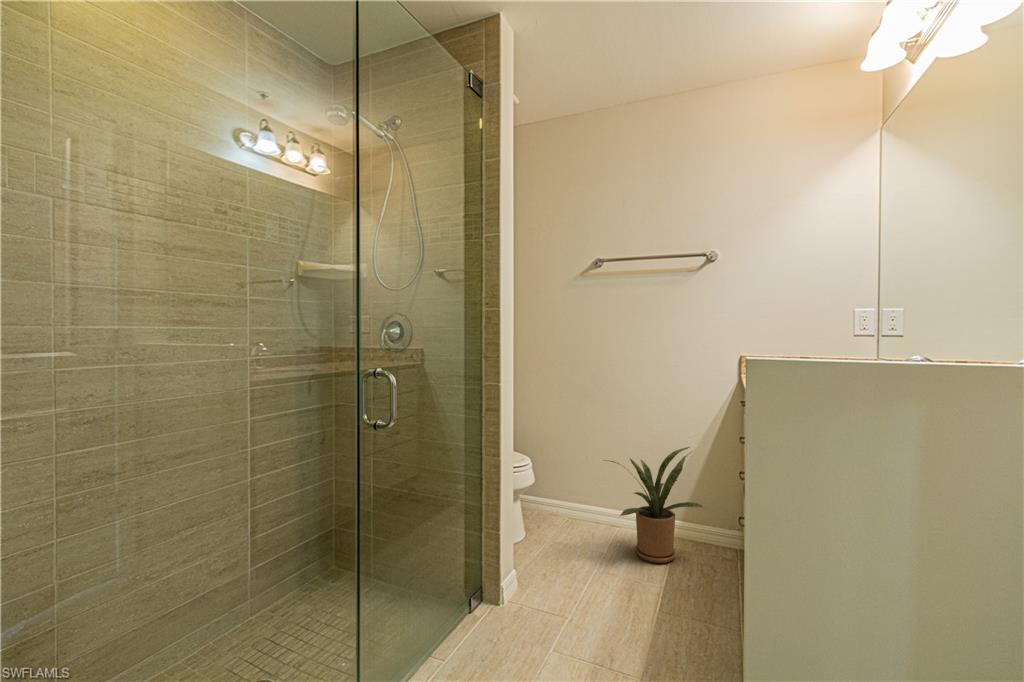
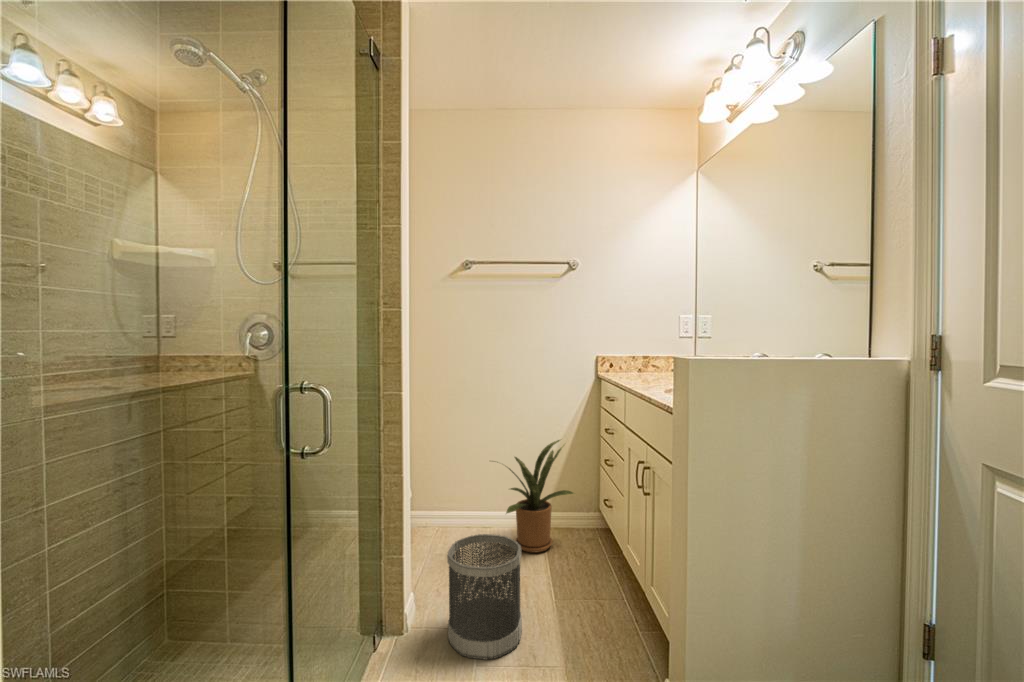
wastebasket: none [536,527,610,648] -> present [447,534,522,660]

